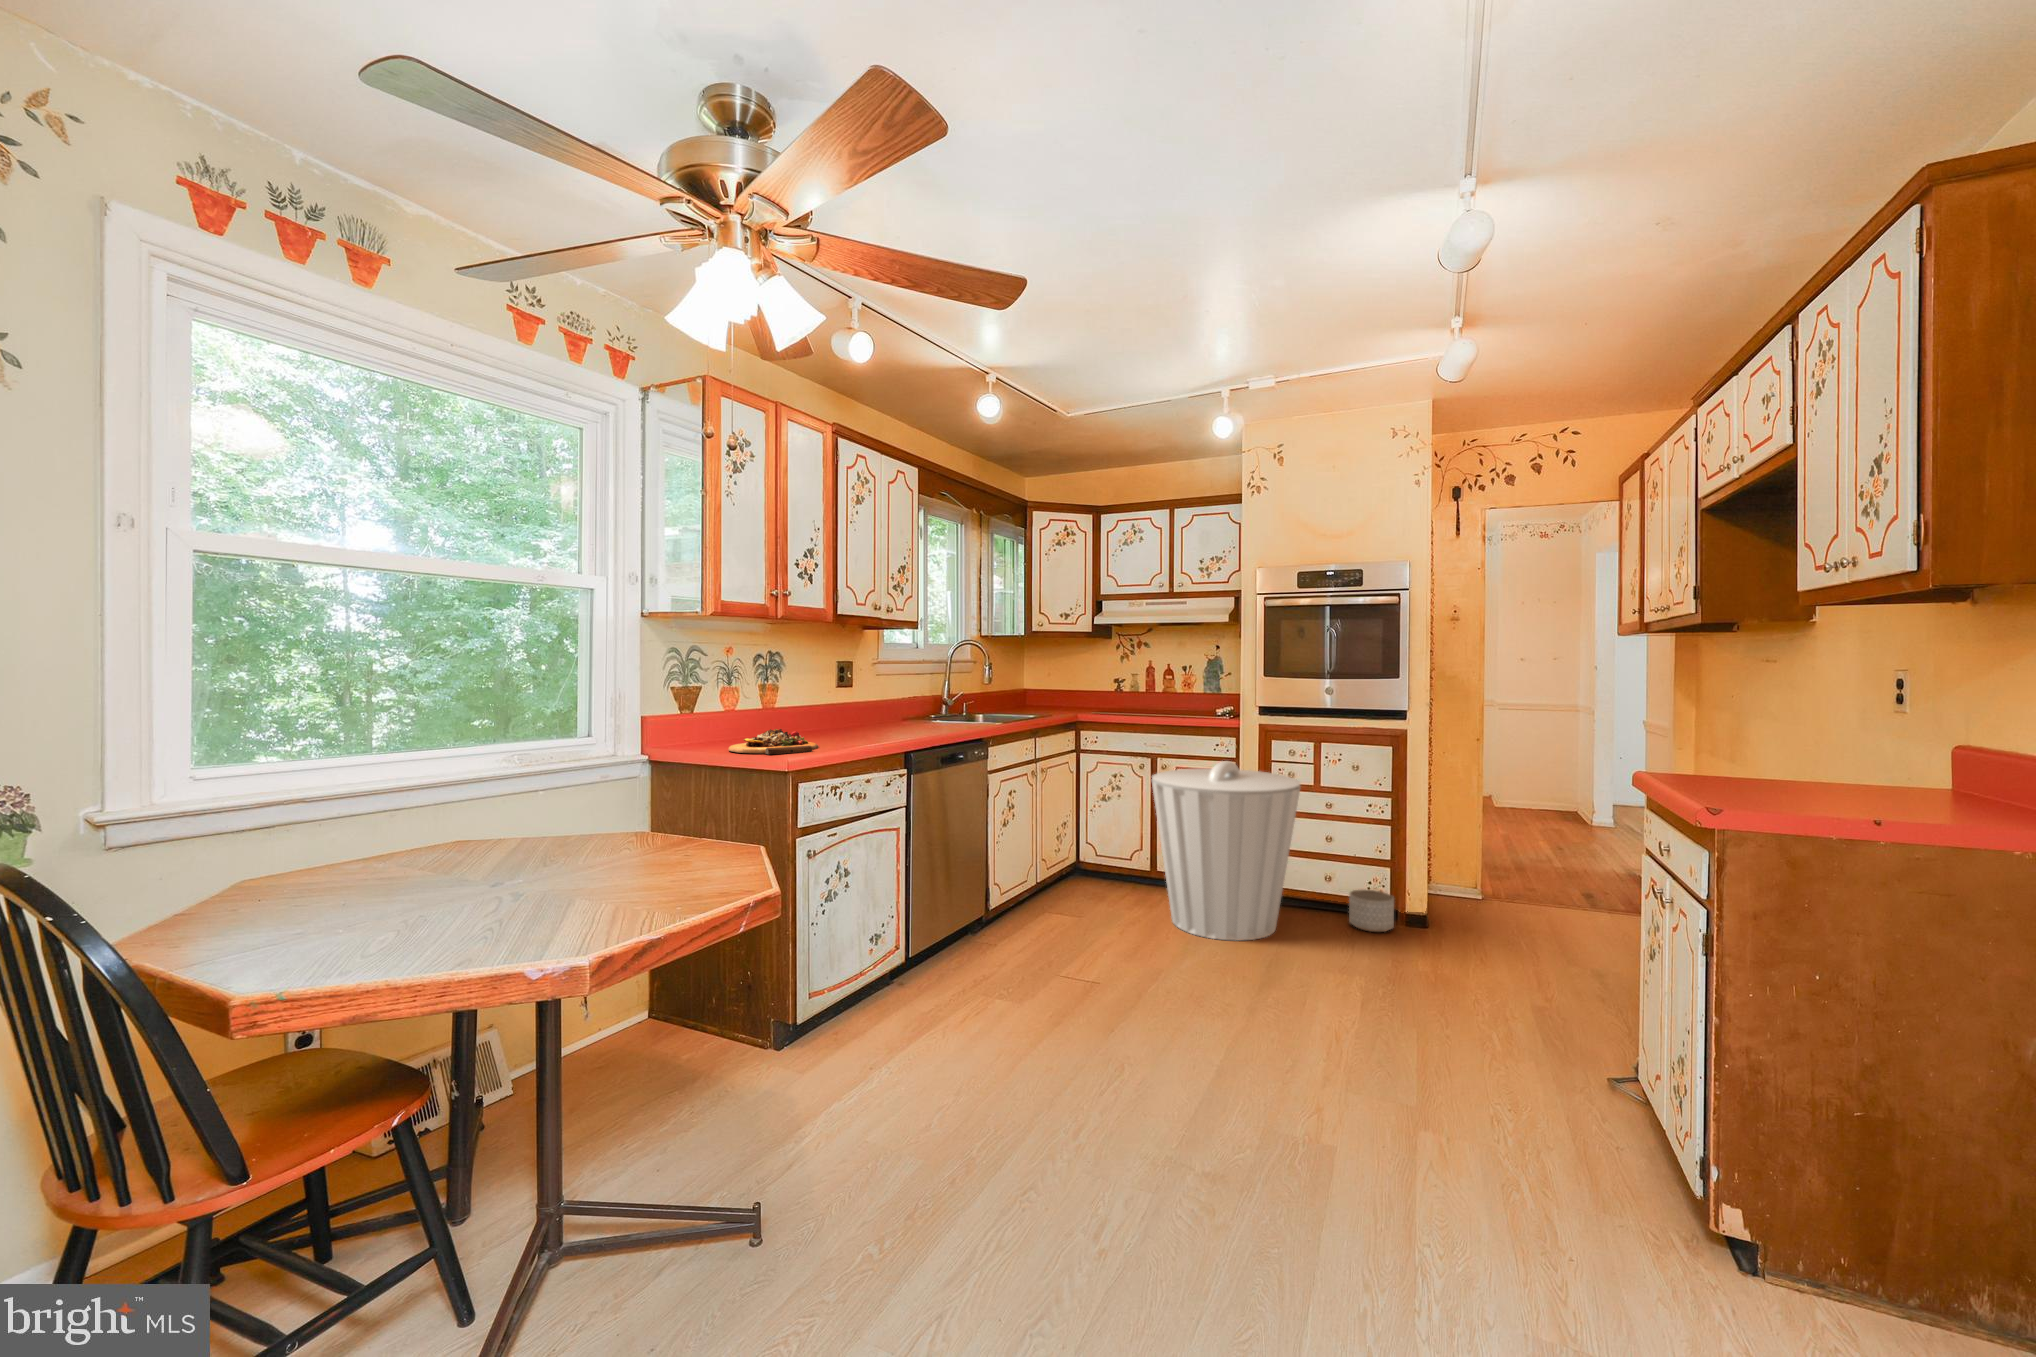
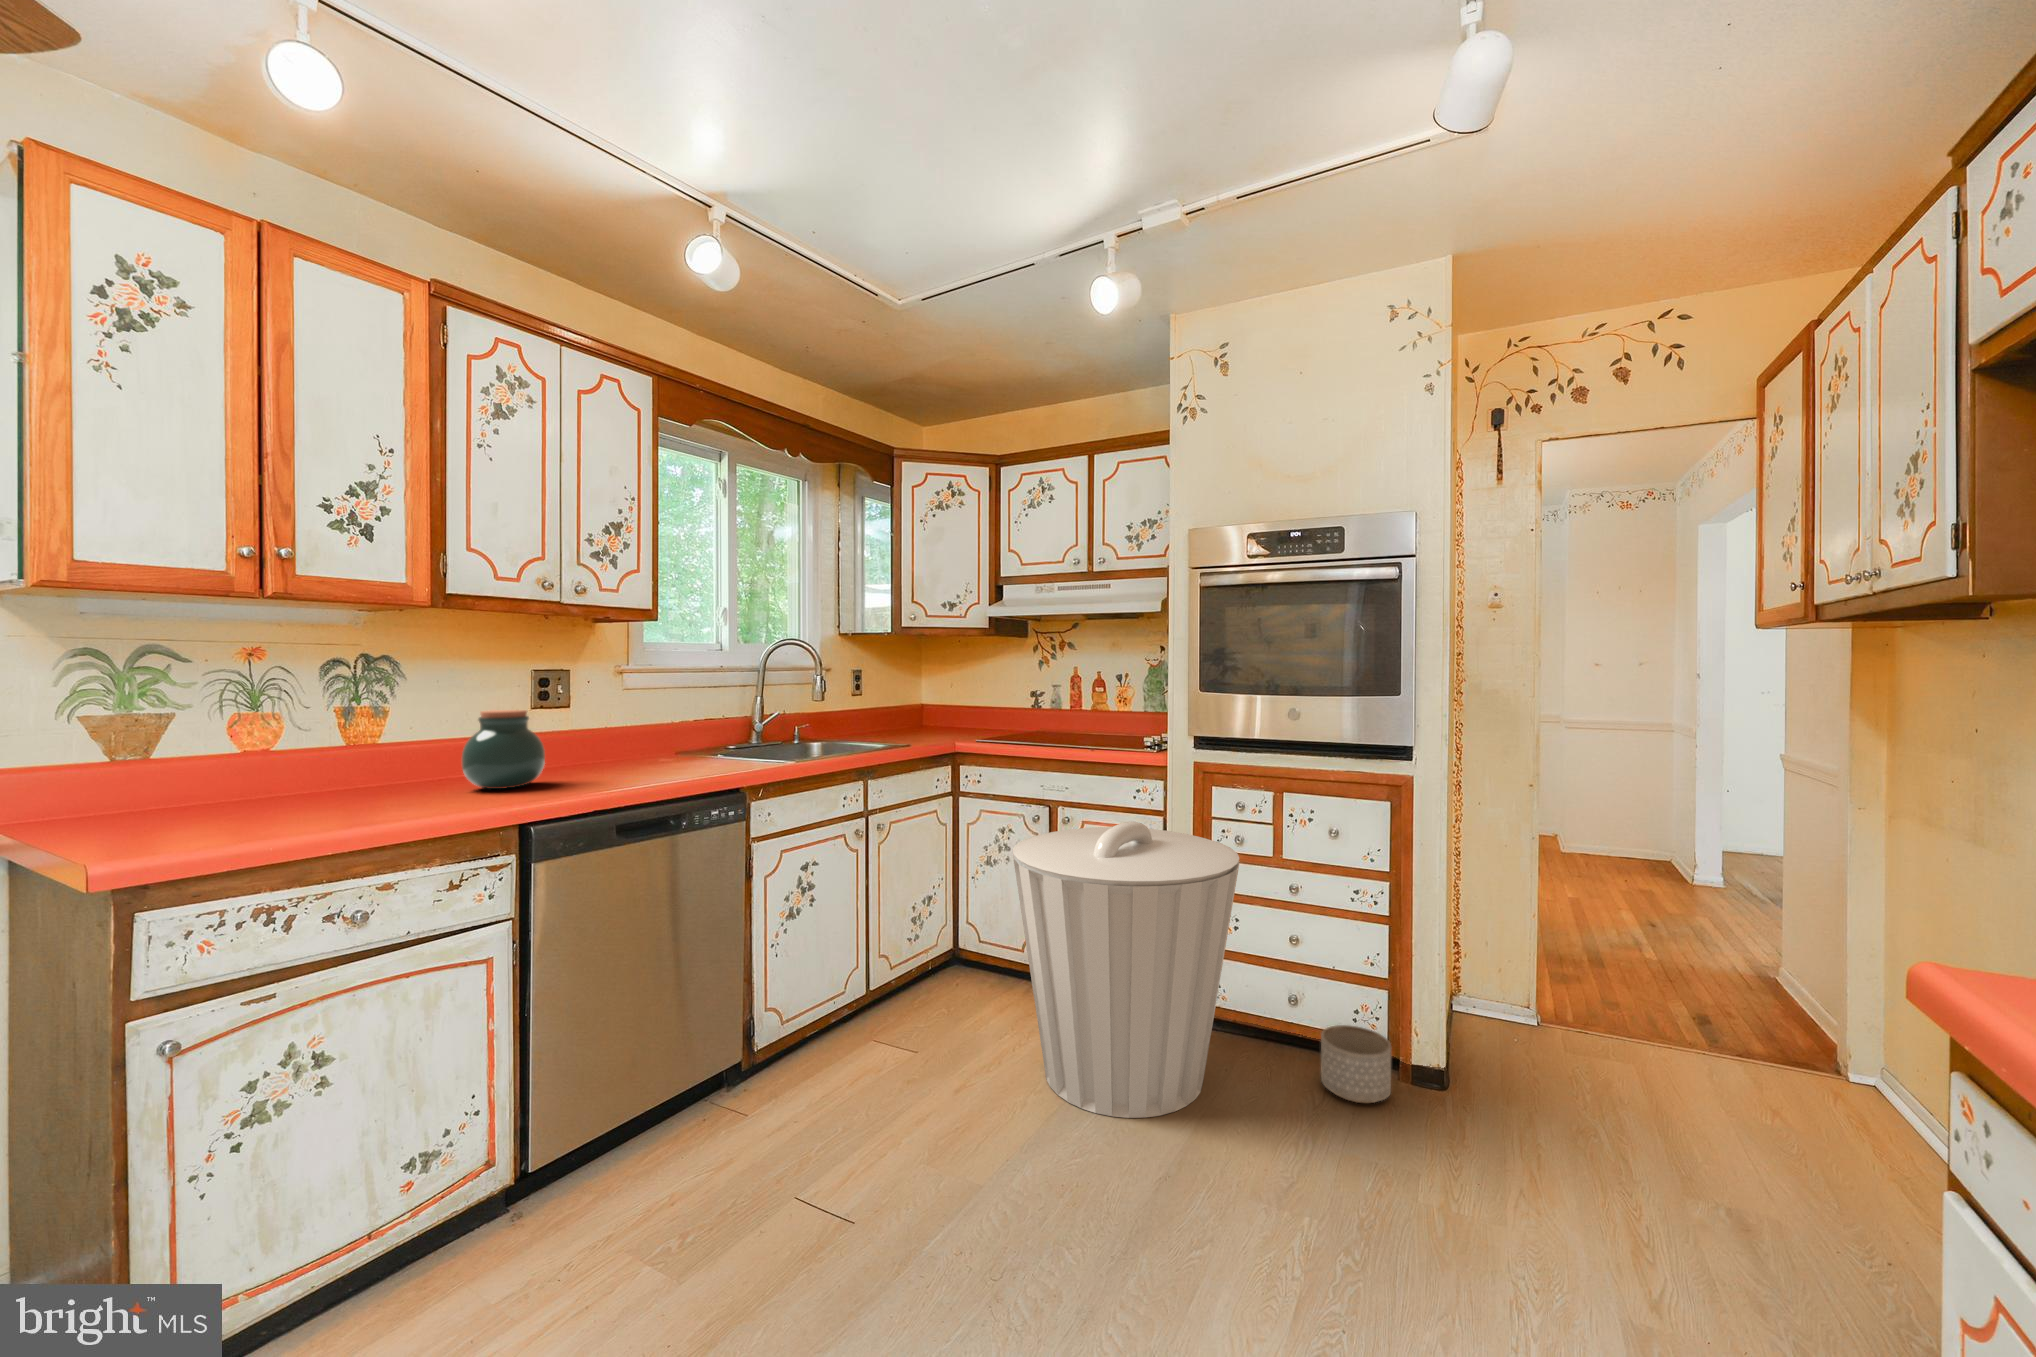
jar: none [828,687,873,736] -> present [462,710,545,789]
cutting board: present [728,729,819,755] -> none [170,784,375,839]

